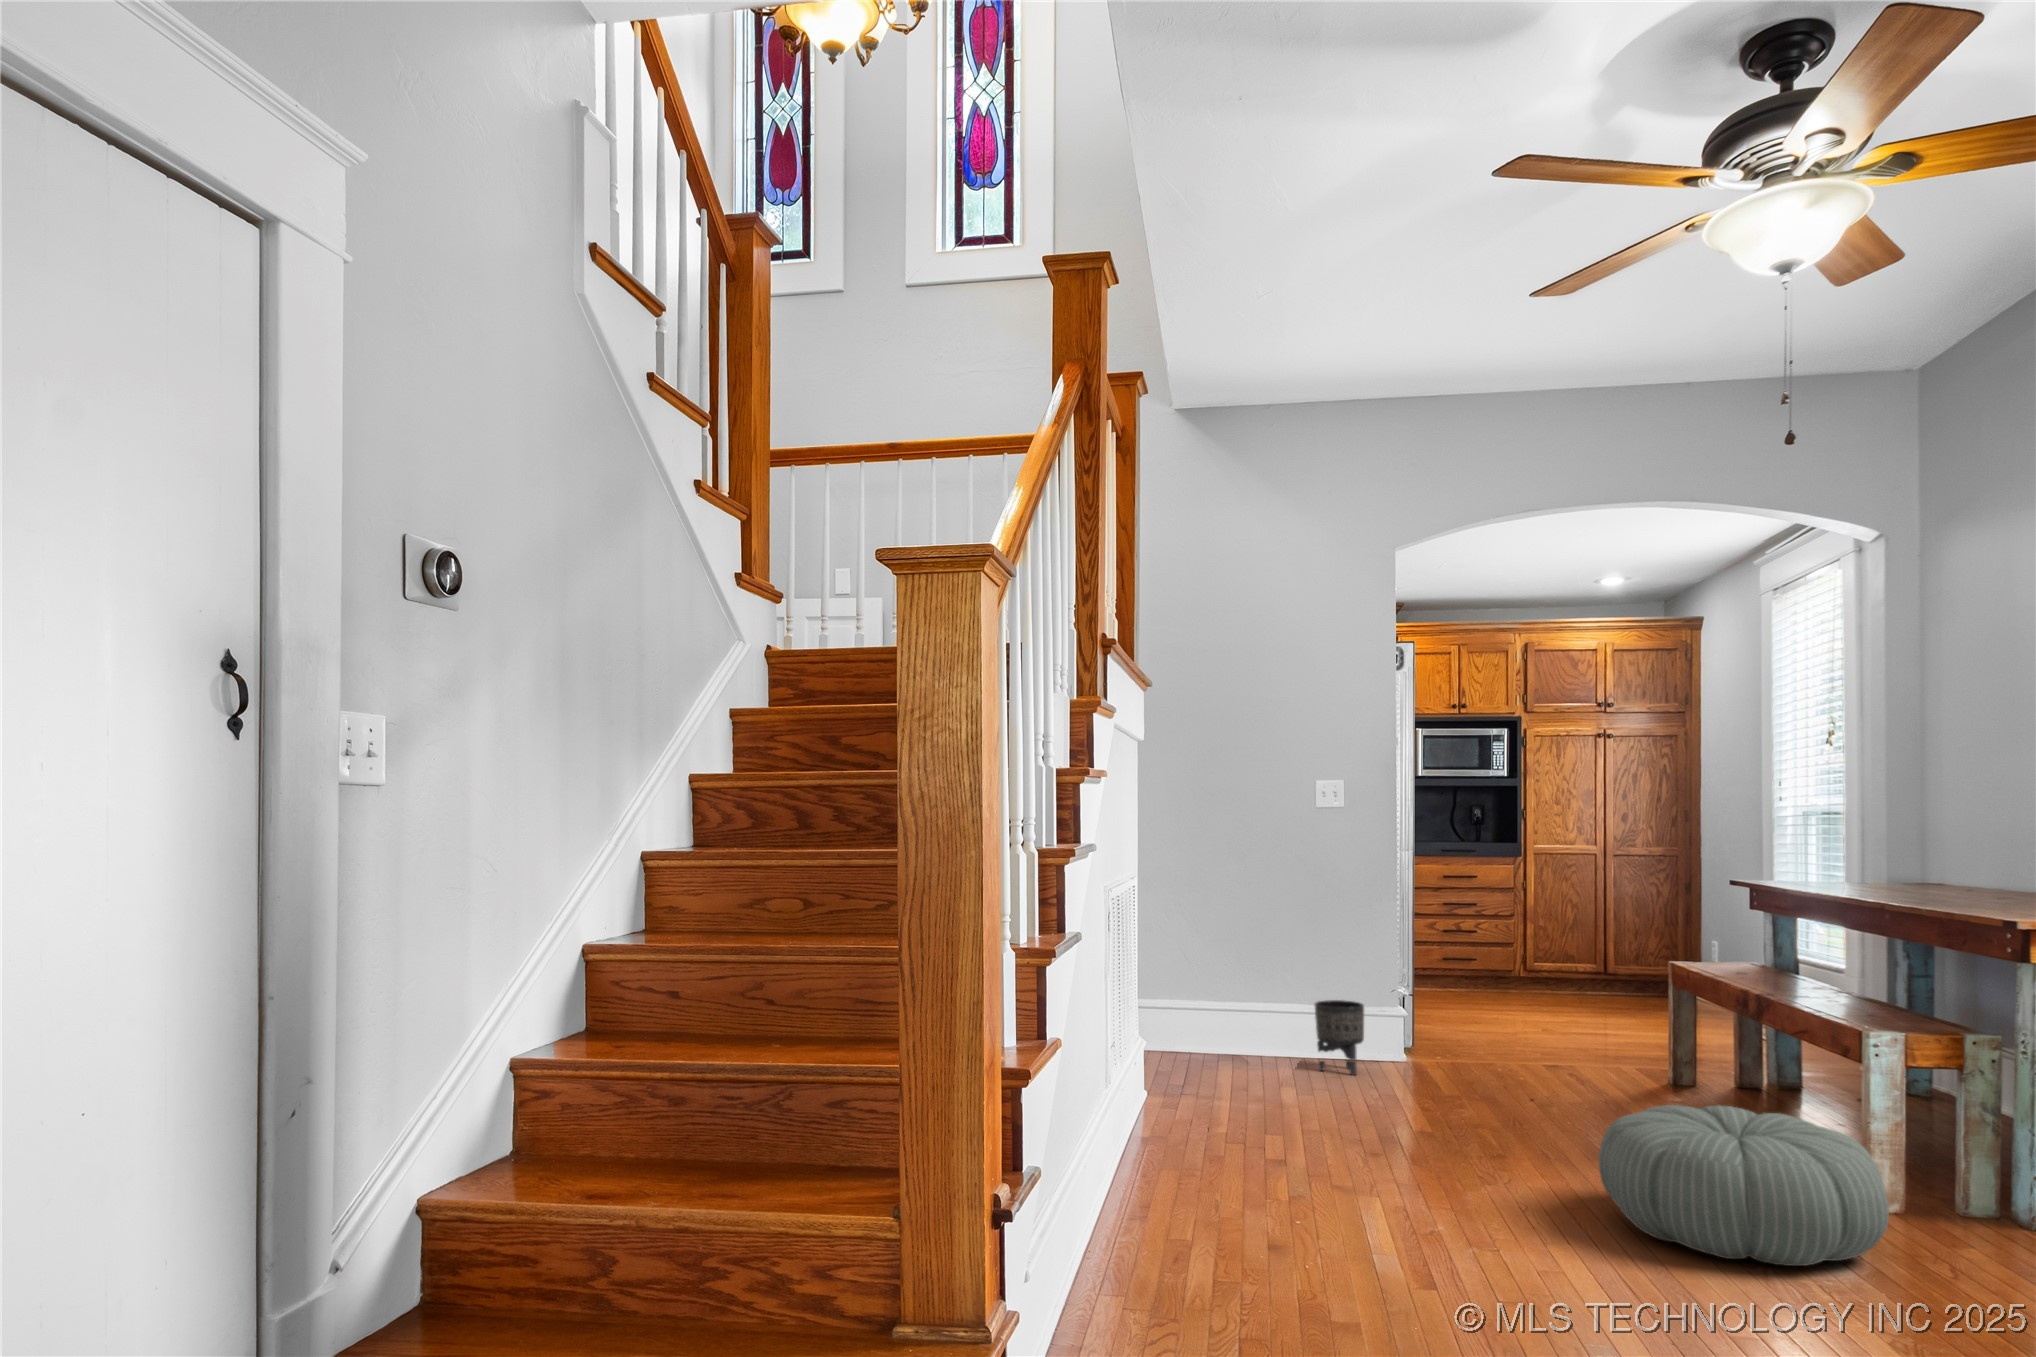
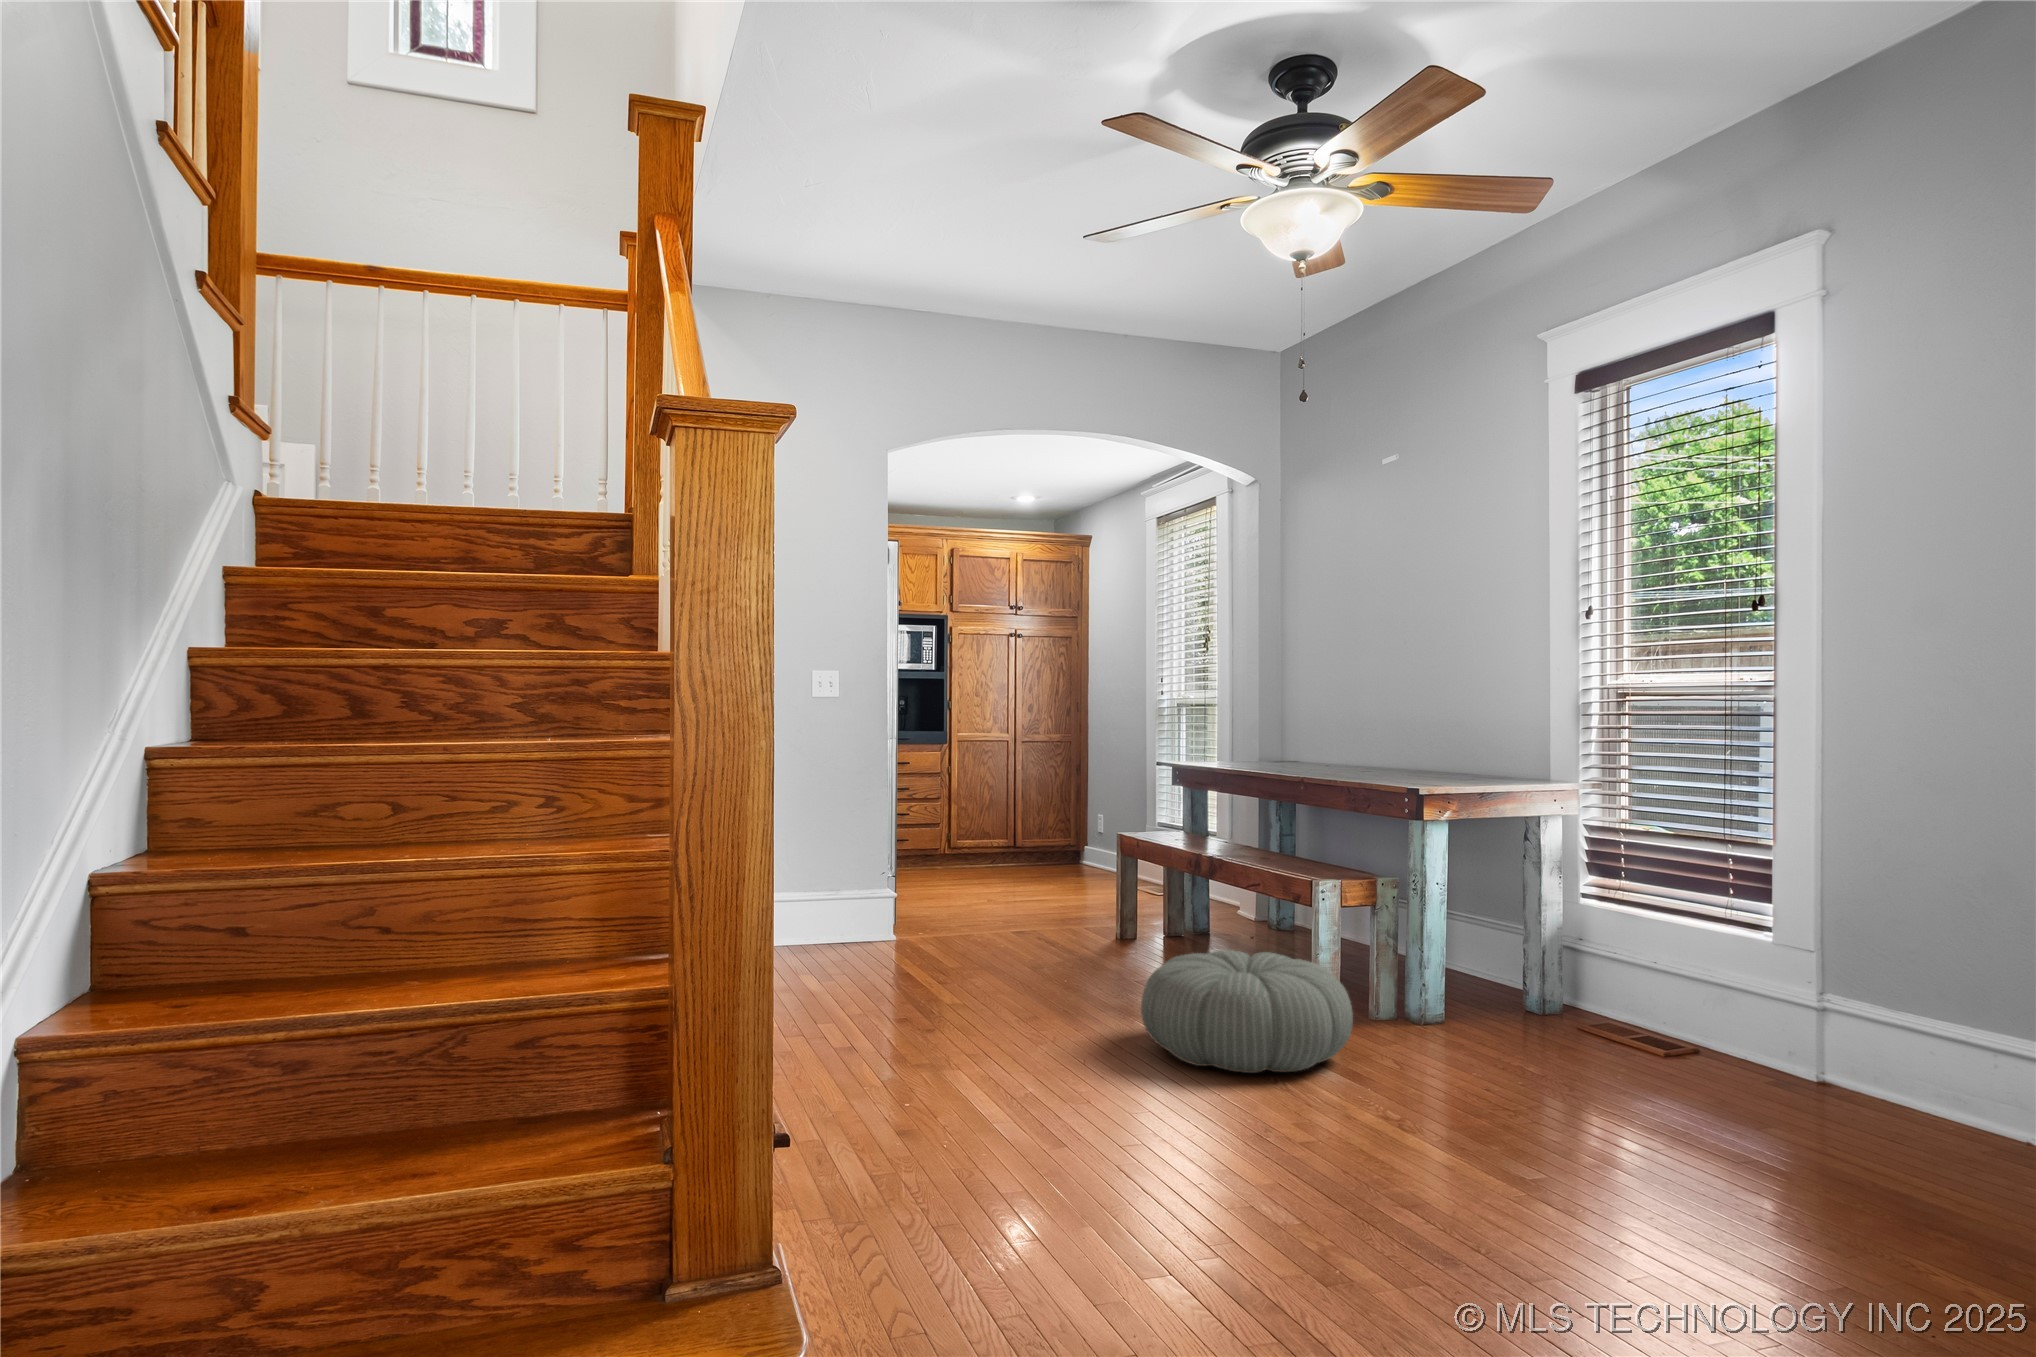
planter: present [1315,1000,1364,1075] -> none [817,883,864,953]

